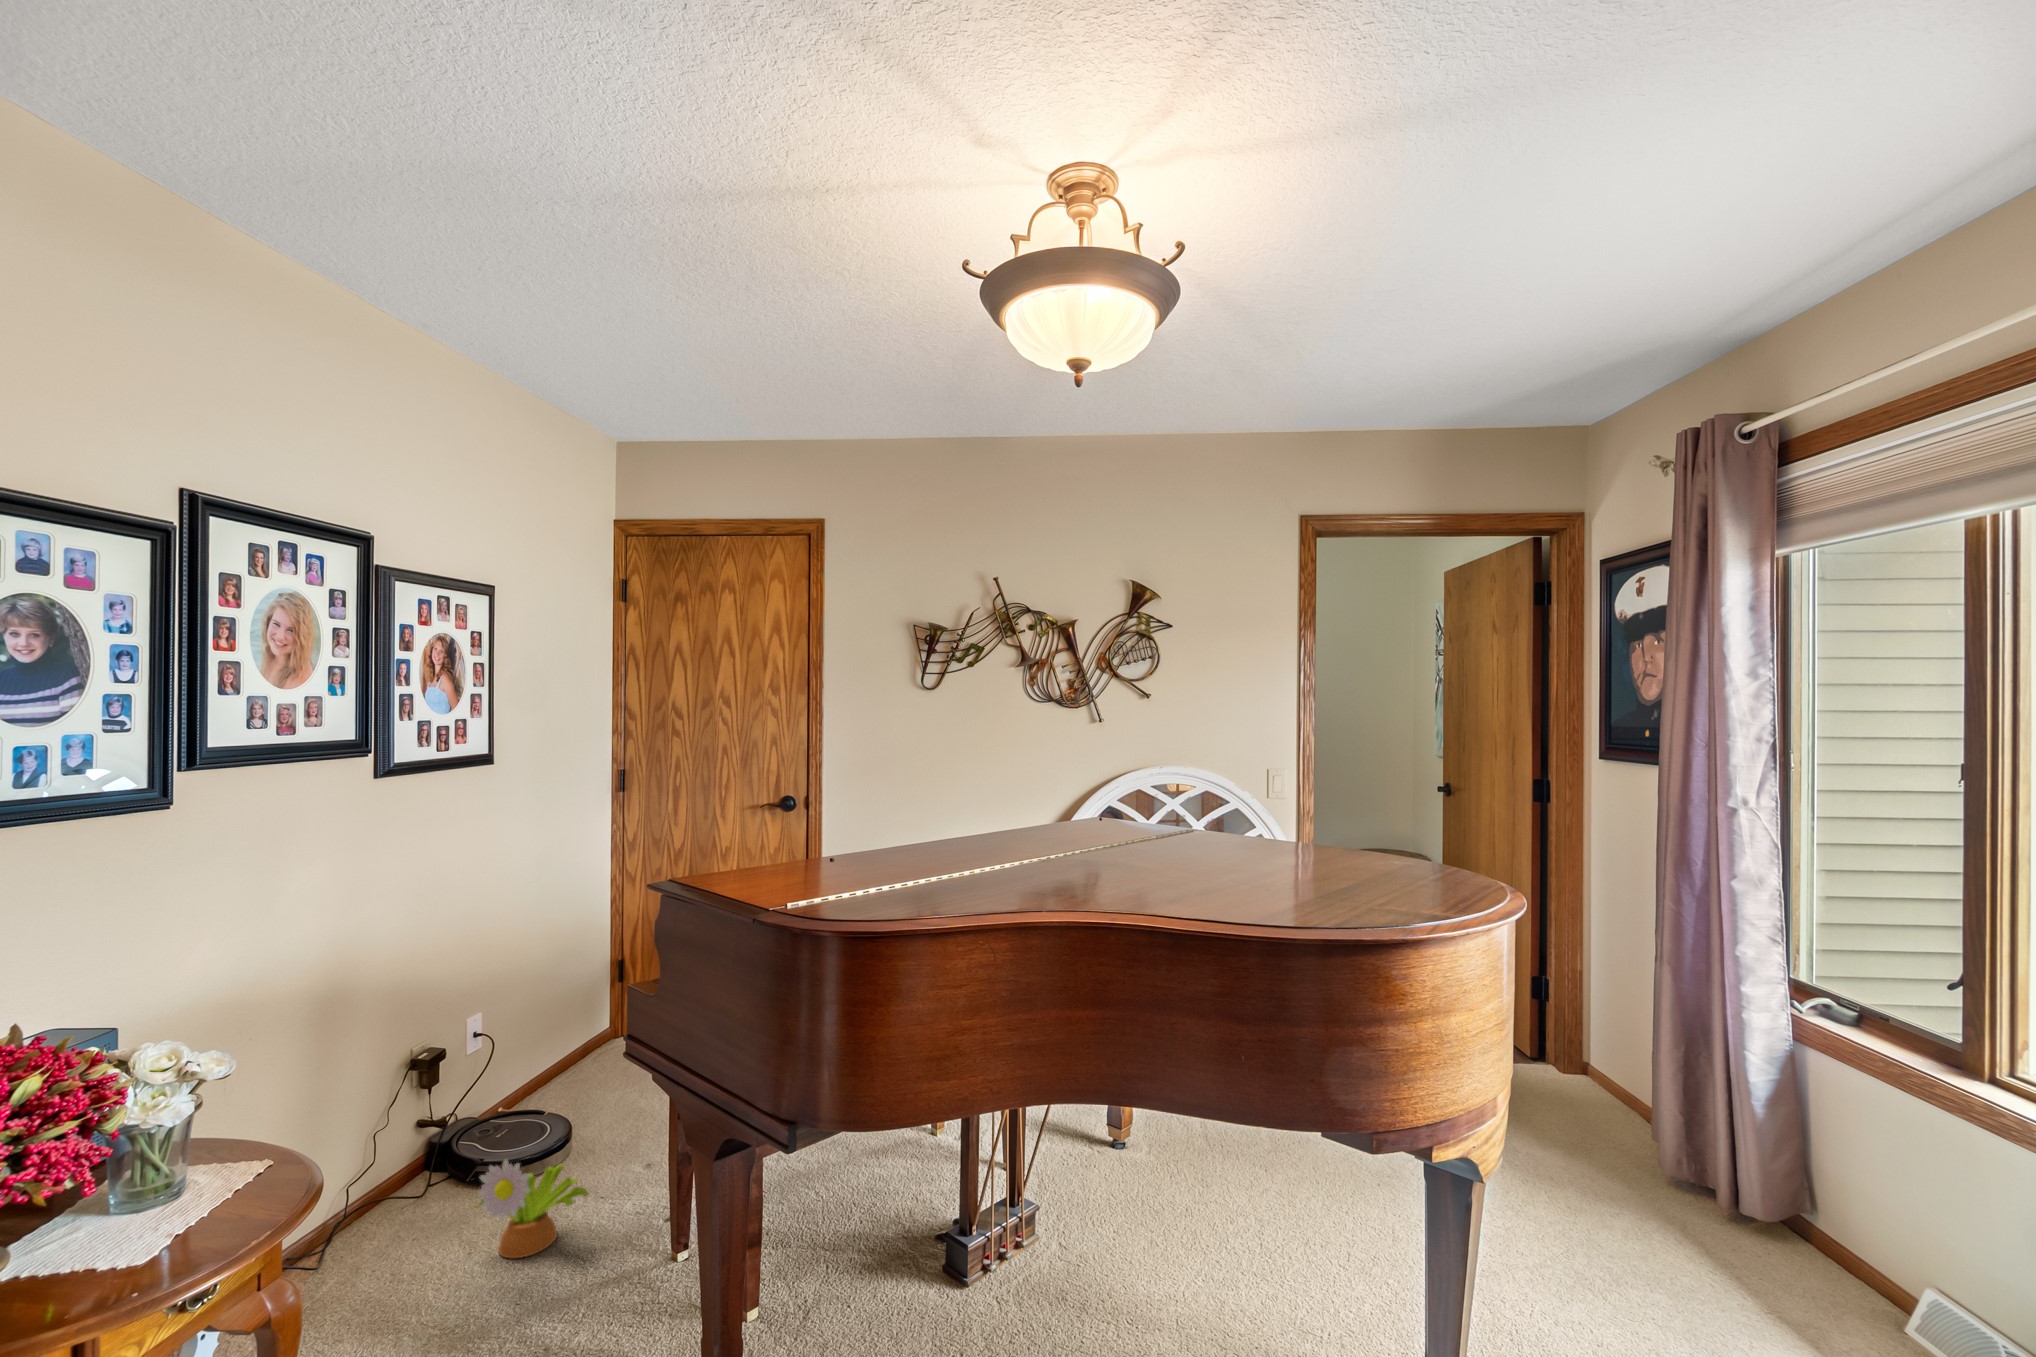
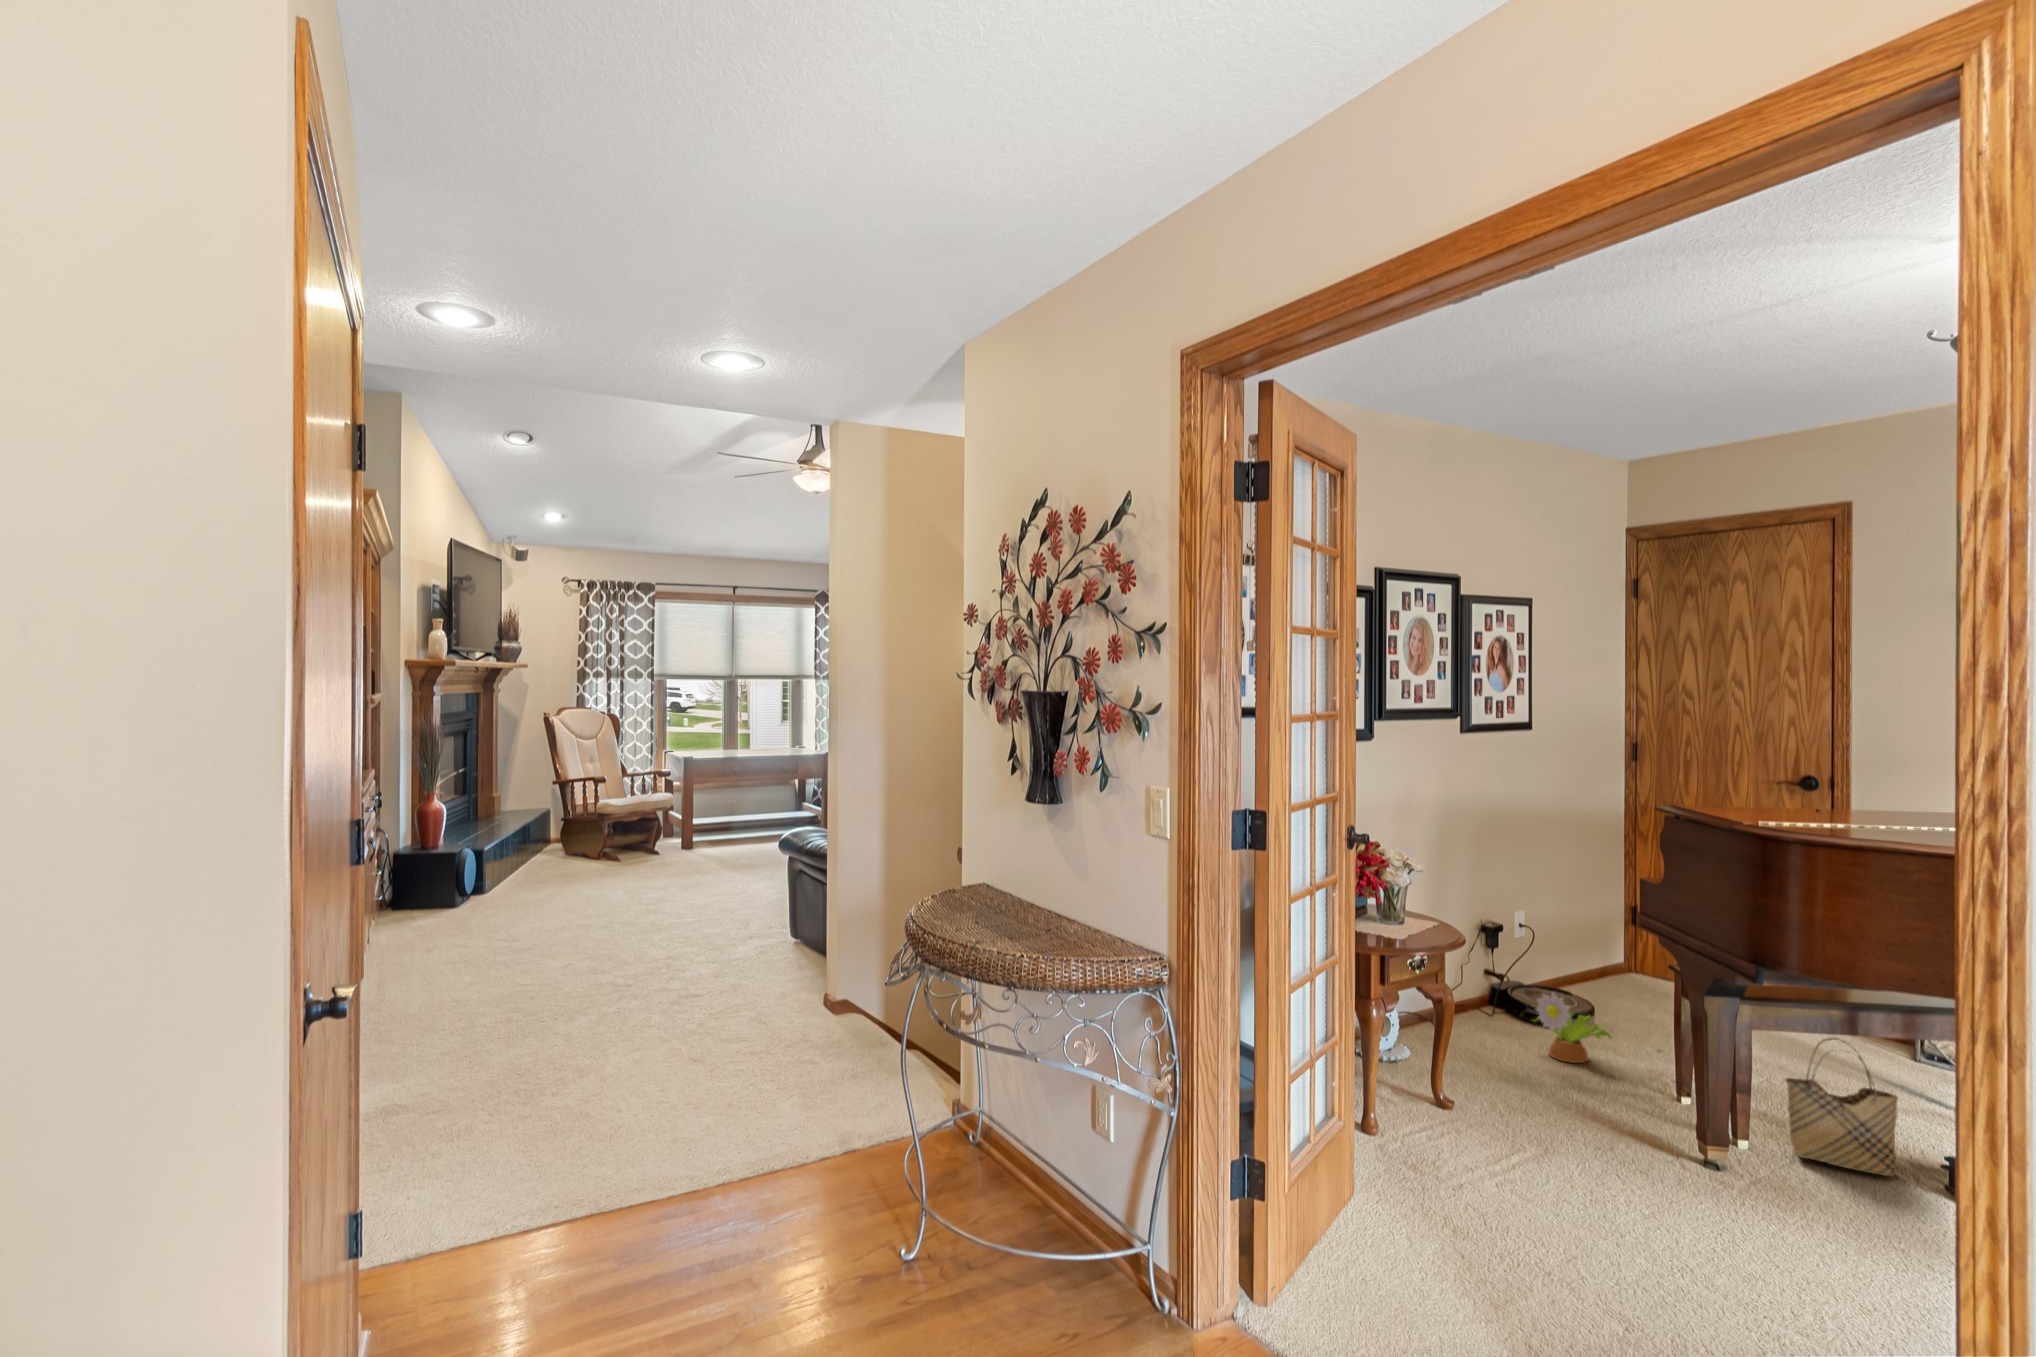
woven basket: none [797,1122,904,1303] -> present [1786,1038,1898,1176]

